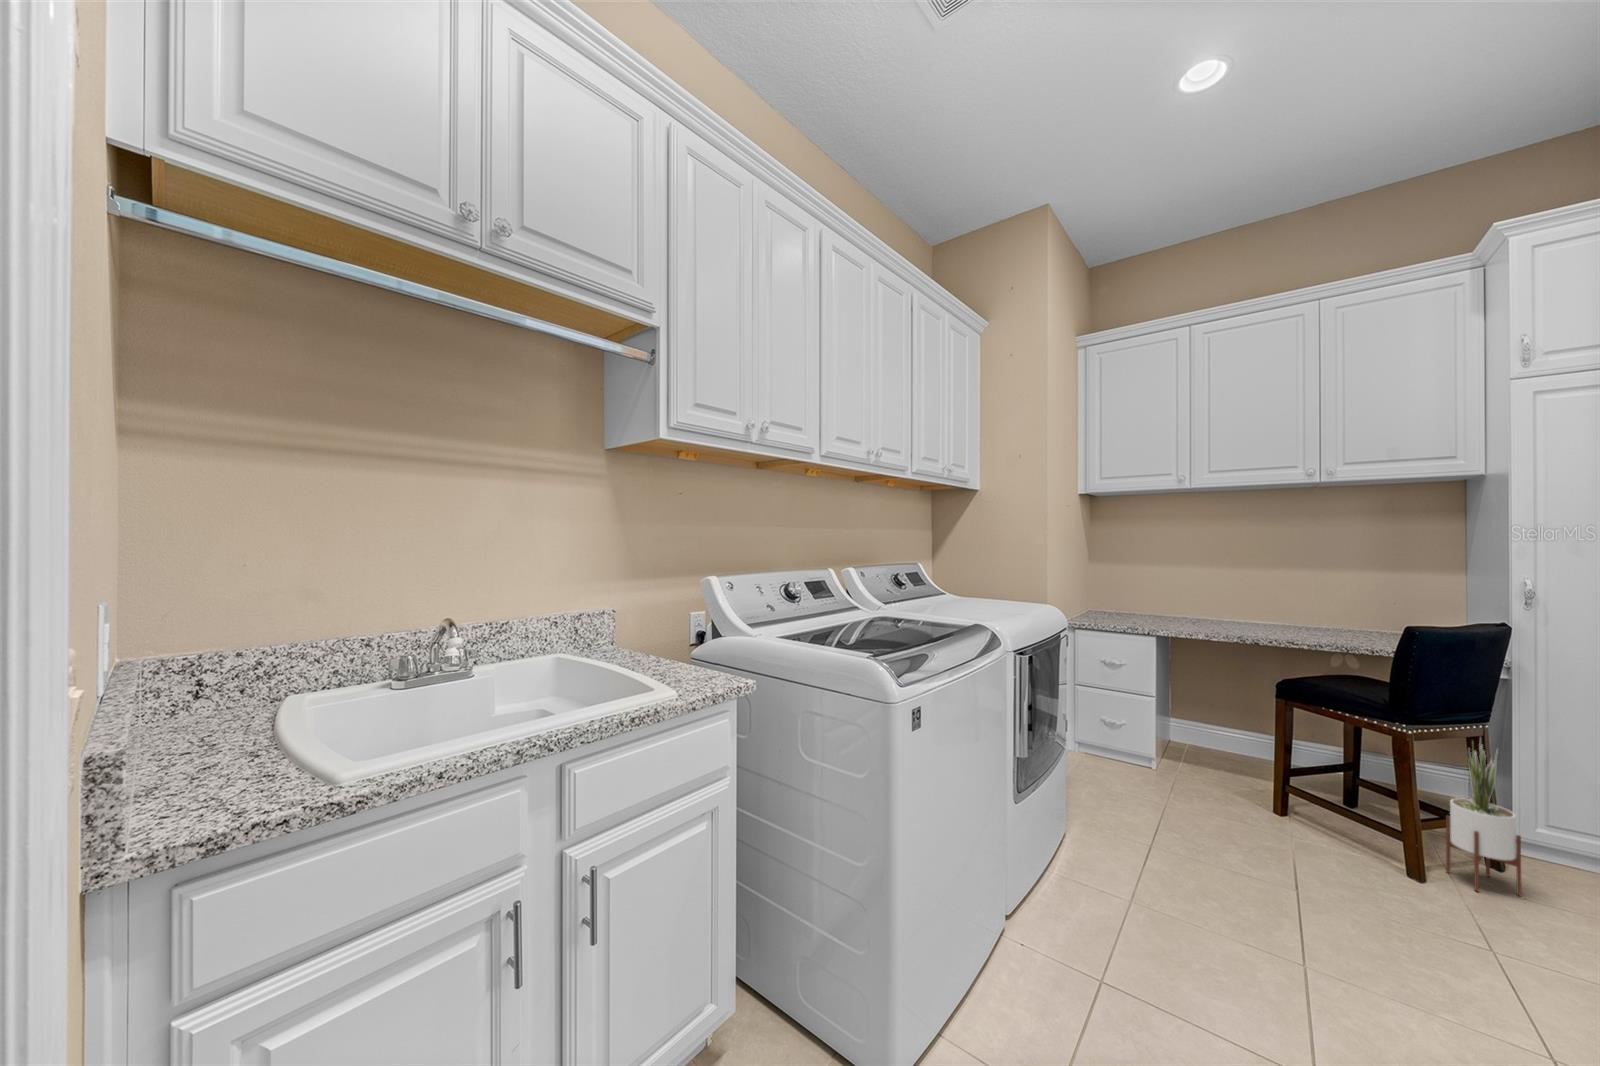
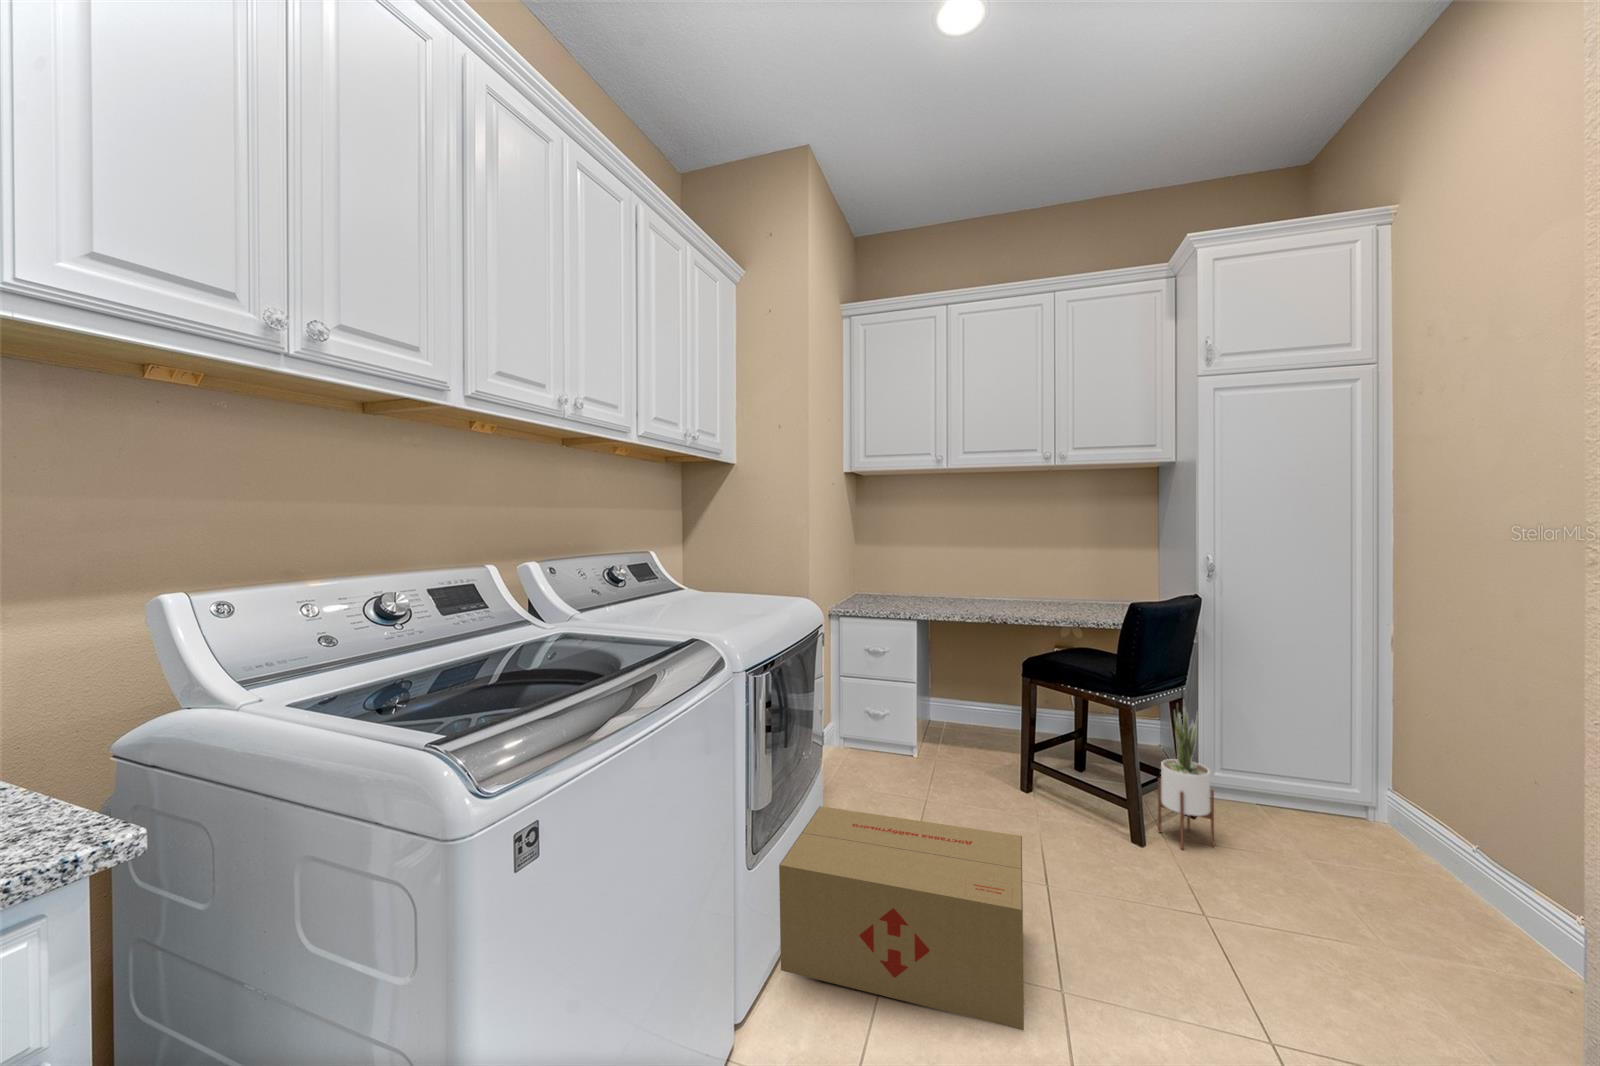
cardboard box: none [1043,785,1278,993] -> present [779,806,1024,1030]

